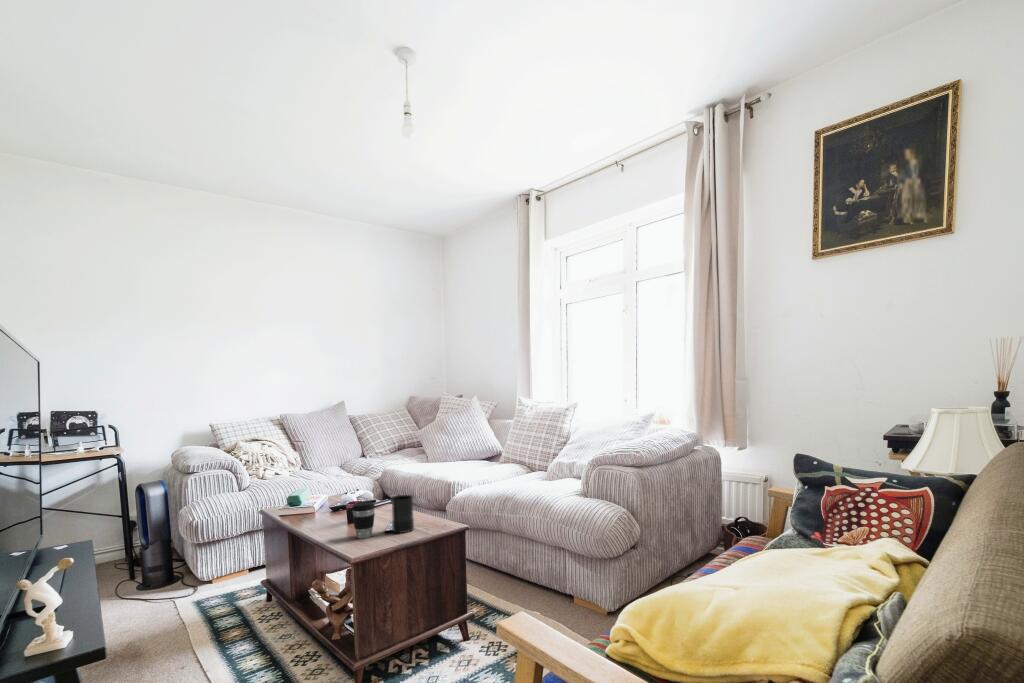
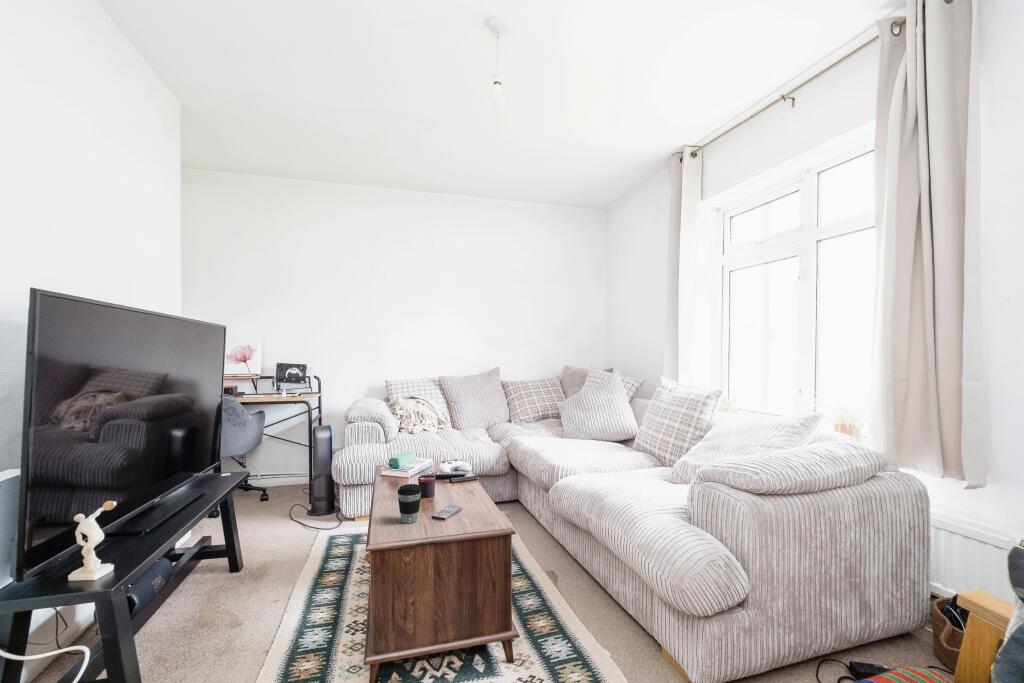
candle: present [392,495,414,533] -> none [435,483,461,526]

